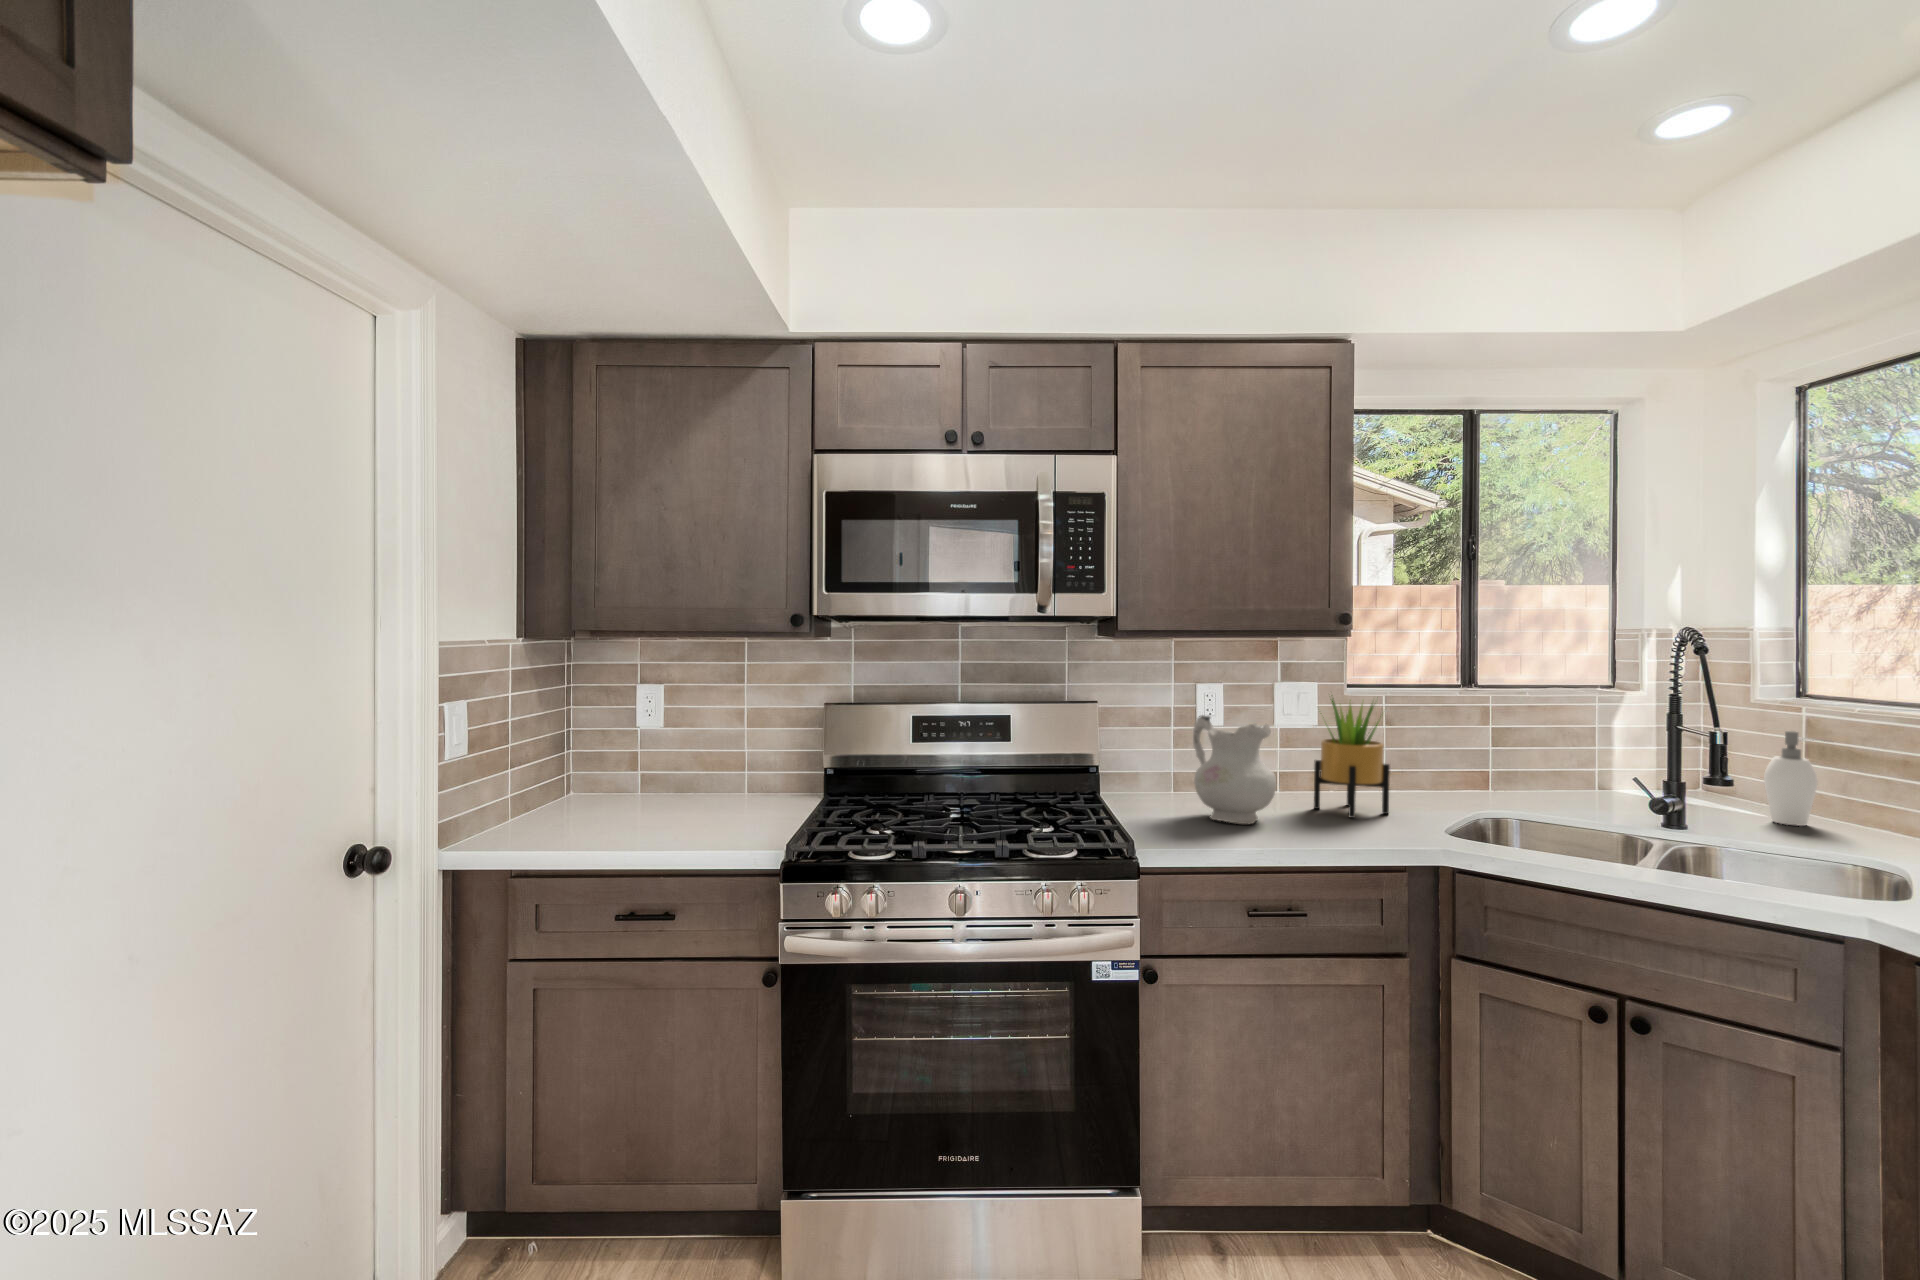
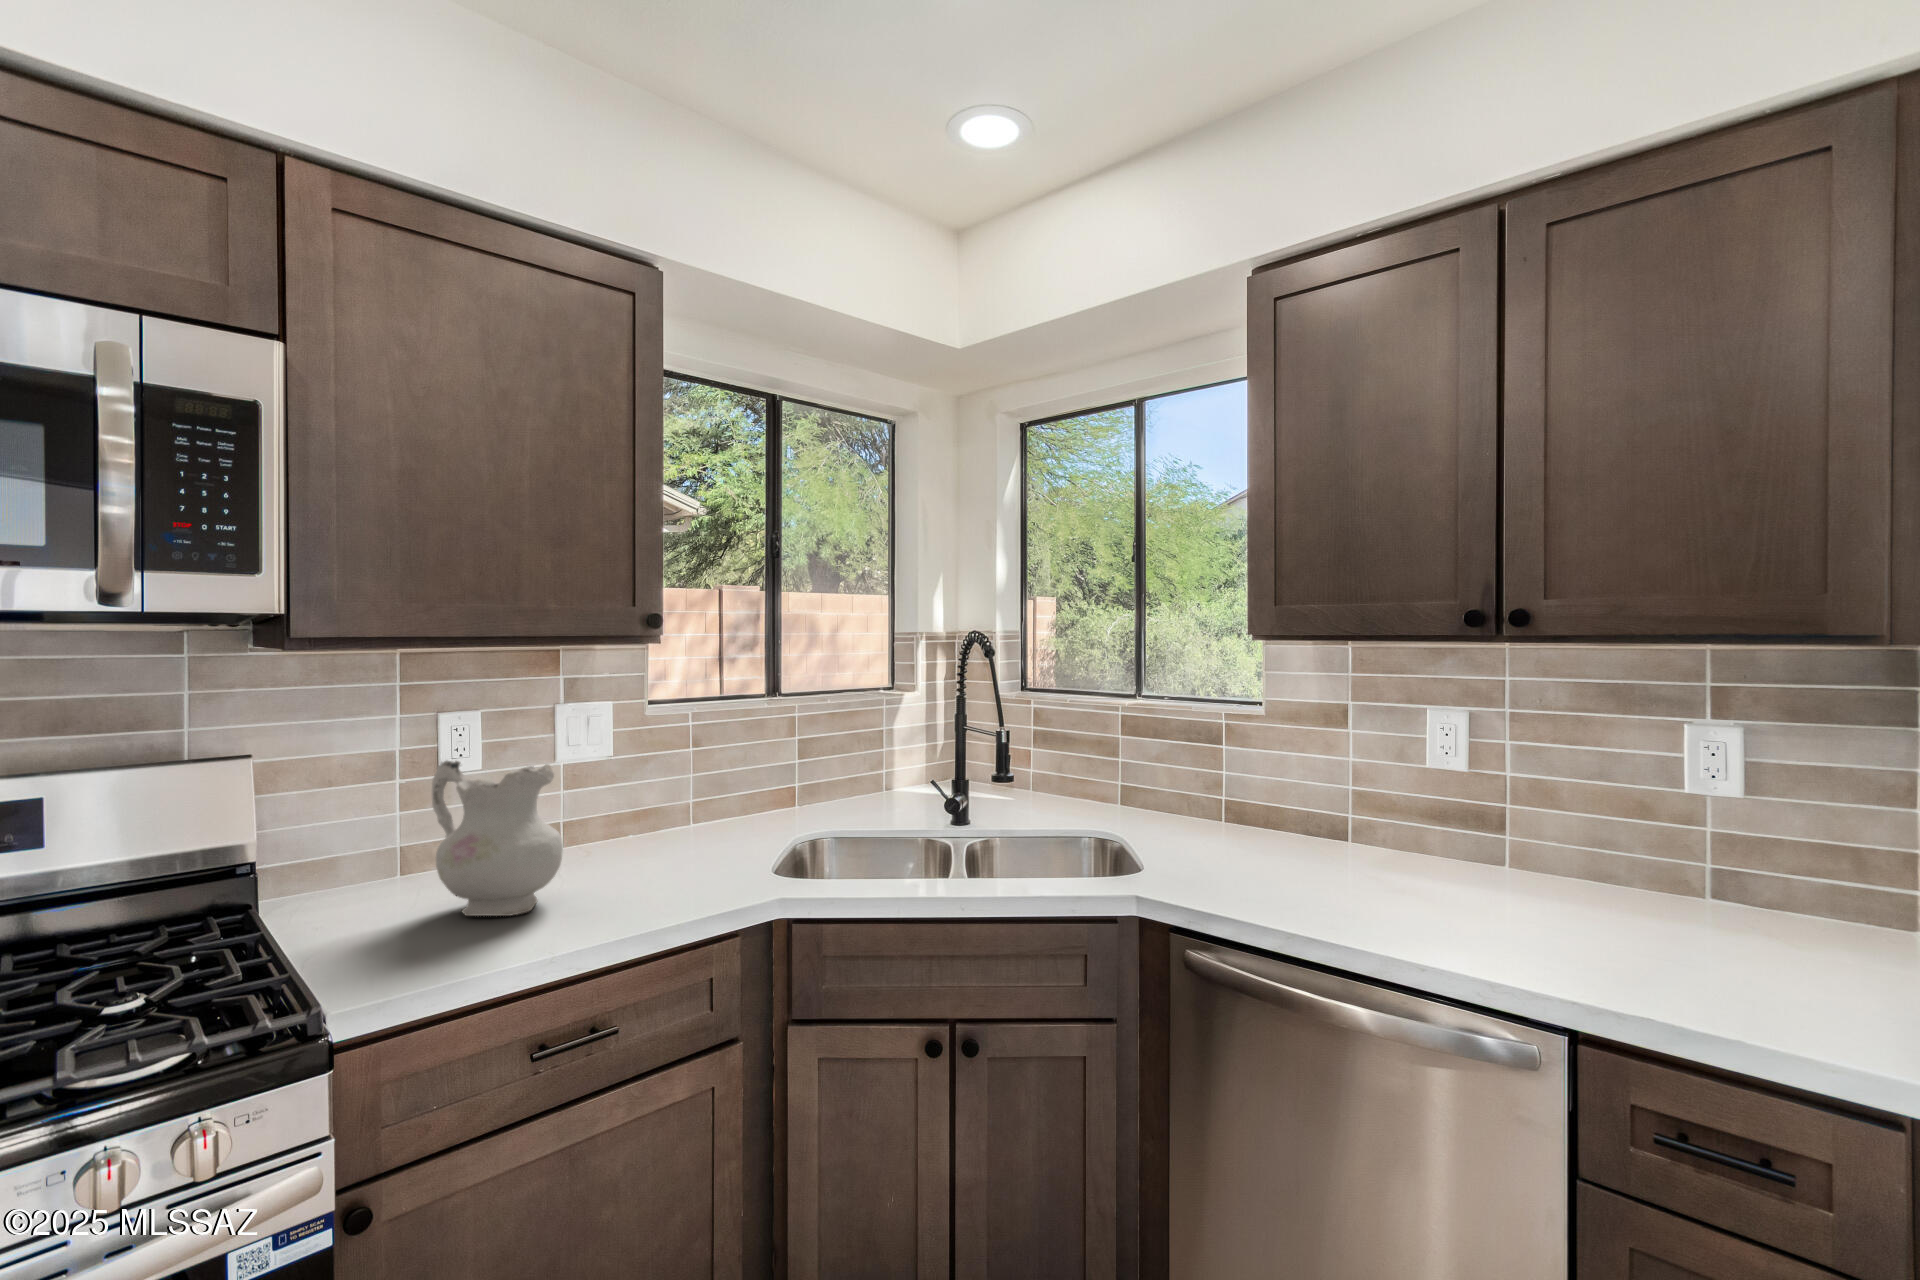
potted plant: present [1314,698,1390,818] -> none [612,711,705,874]
soap dispenser: present [1764,731,1818,826] -> none [1027,720,1075,807]

